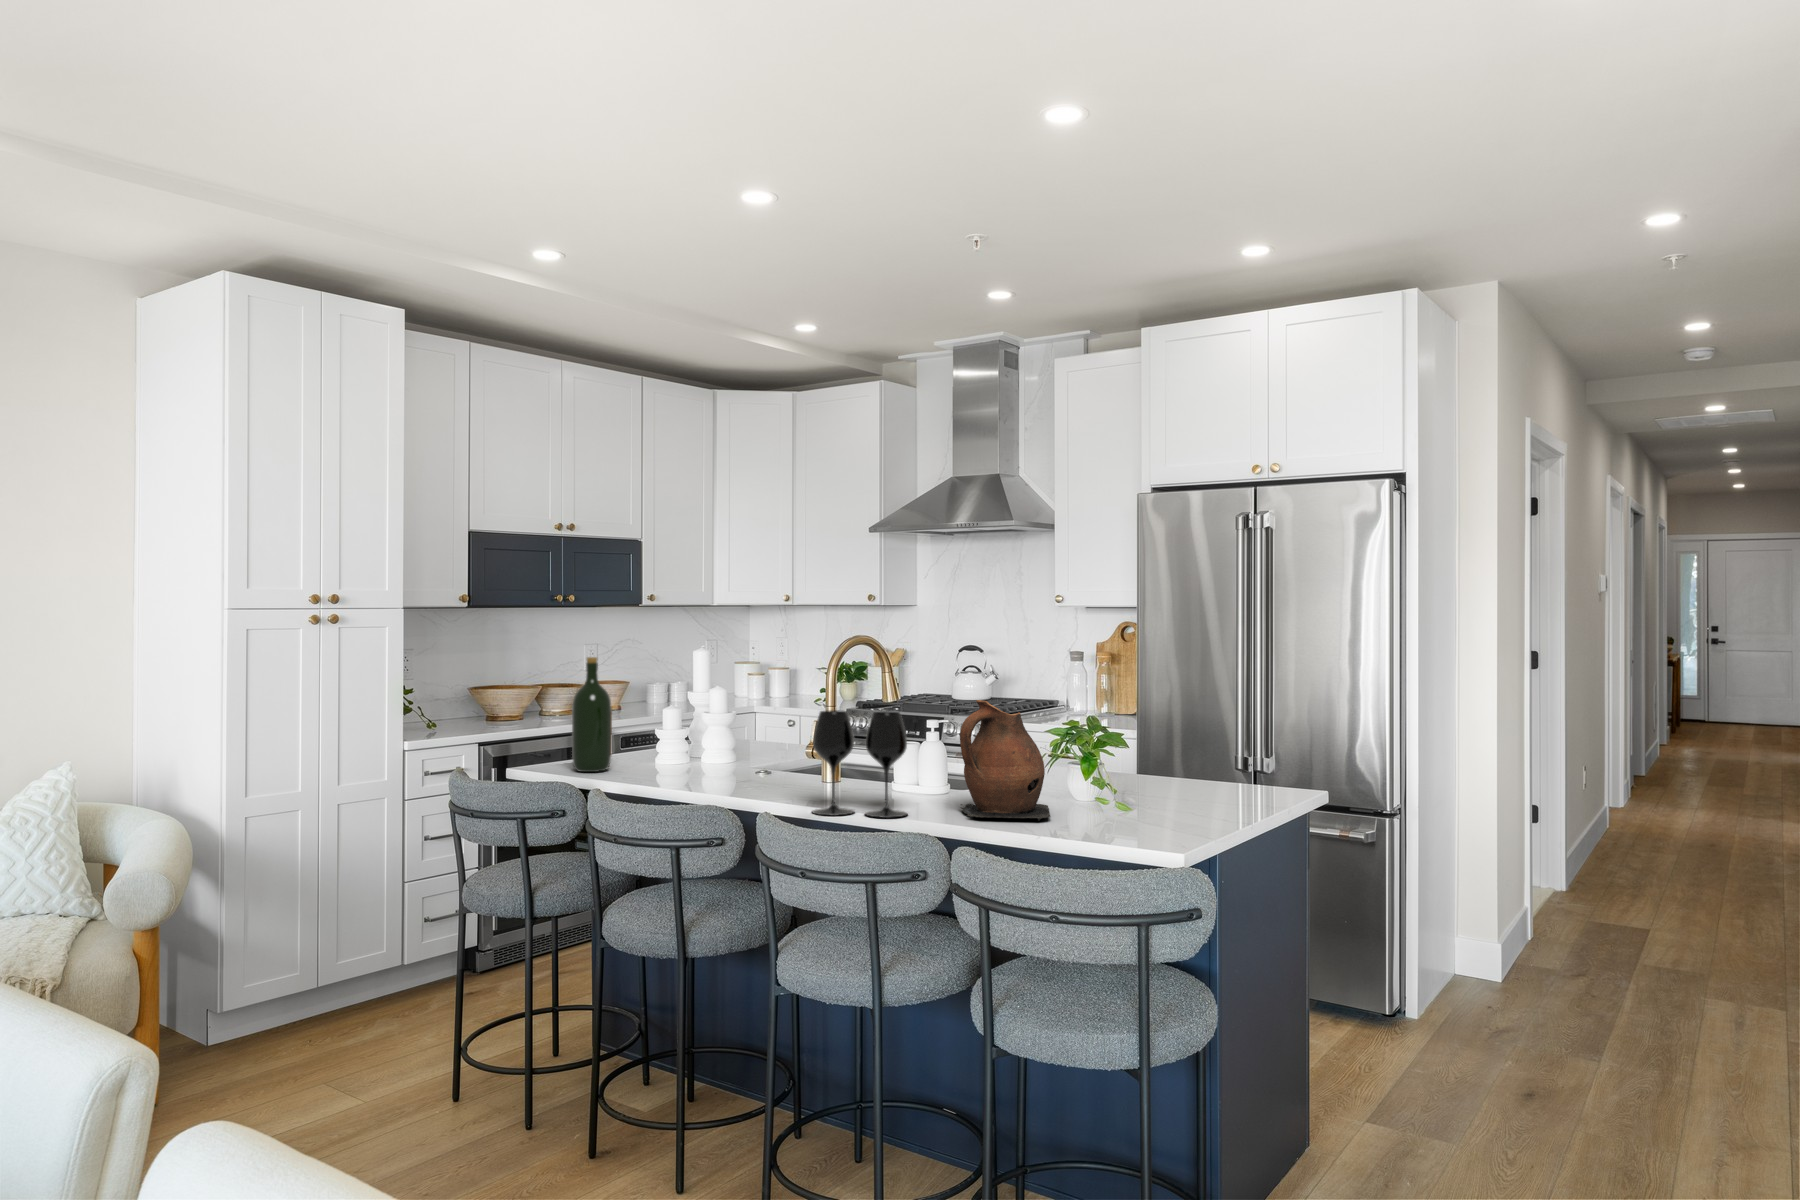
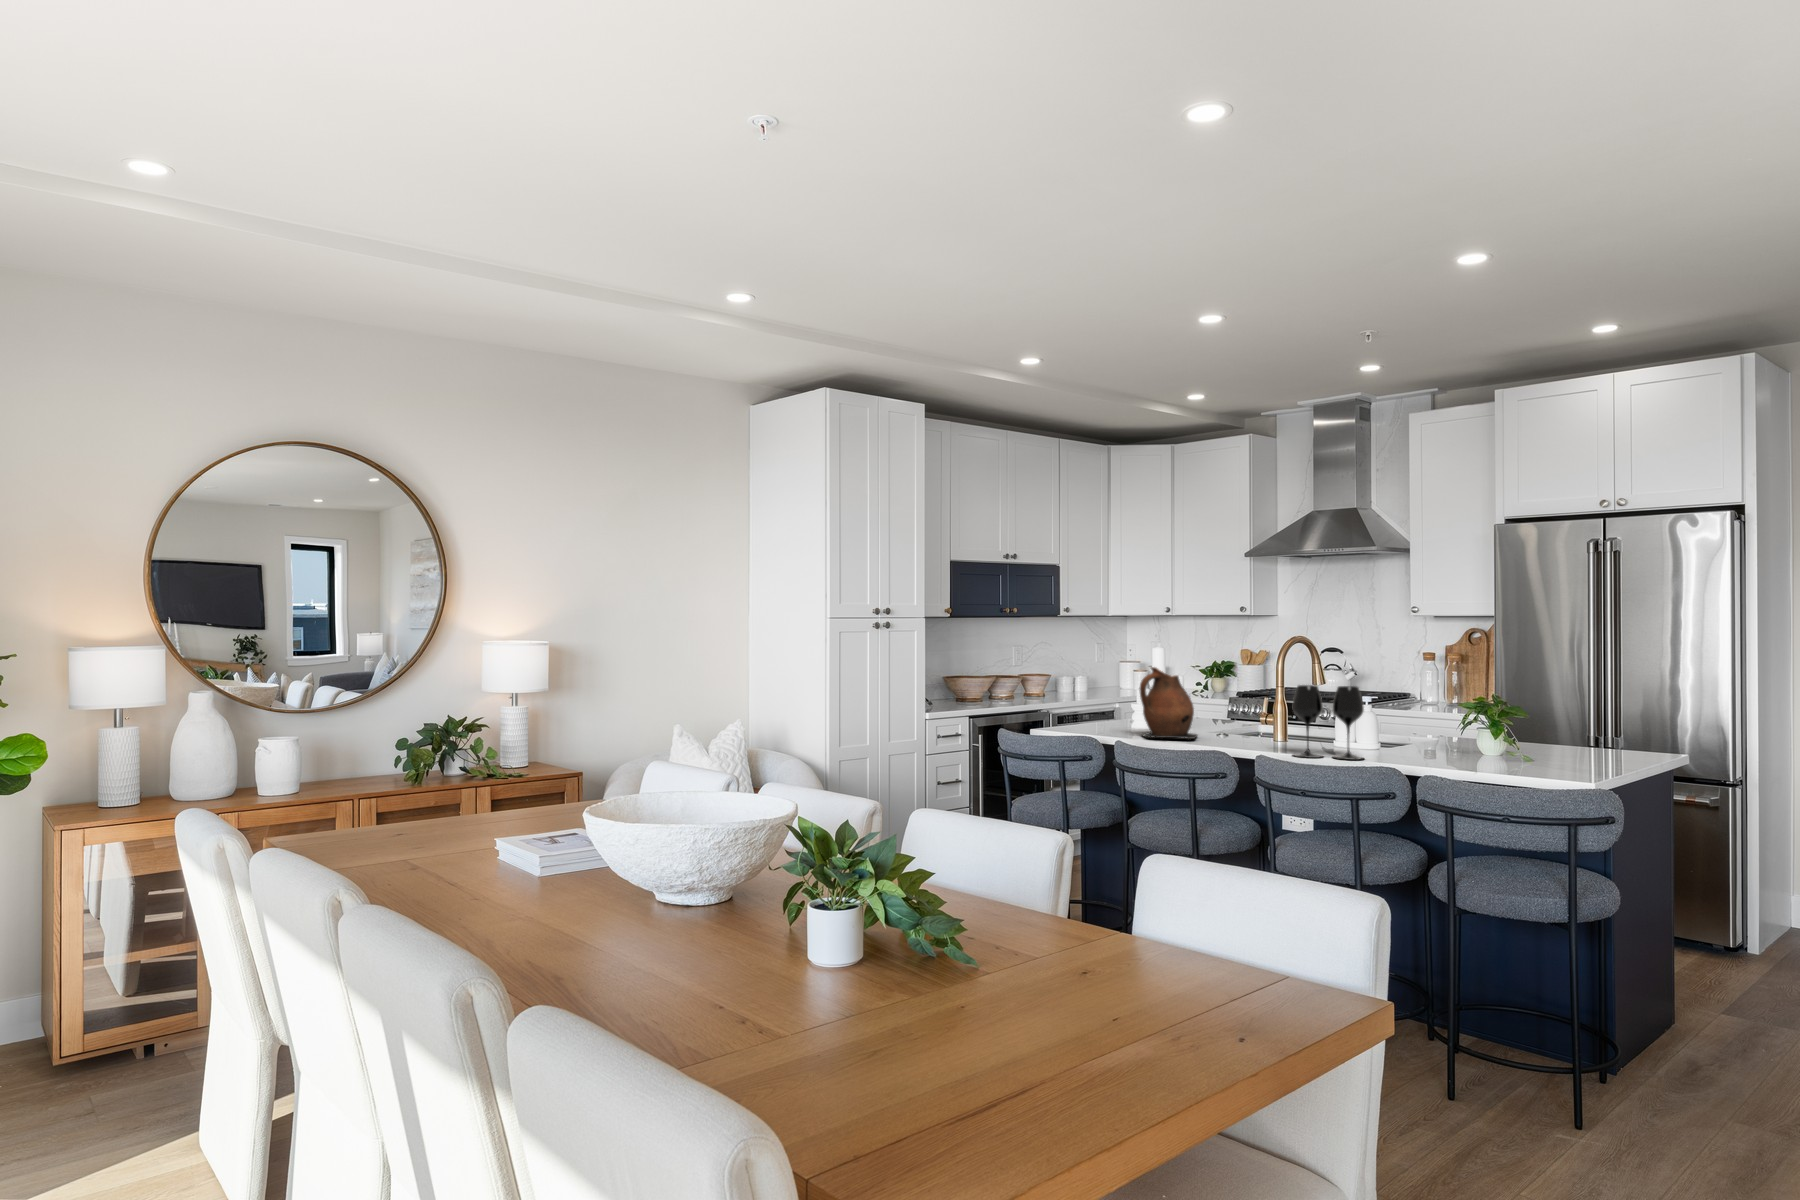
wine bottle: present [572,657,612,772] -> none [1086,650,1113,731]
ceramic pitcher: present [960,700,1050,820] -> present [1140,667,1197,739]

